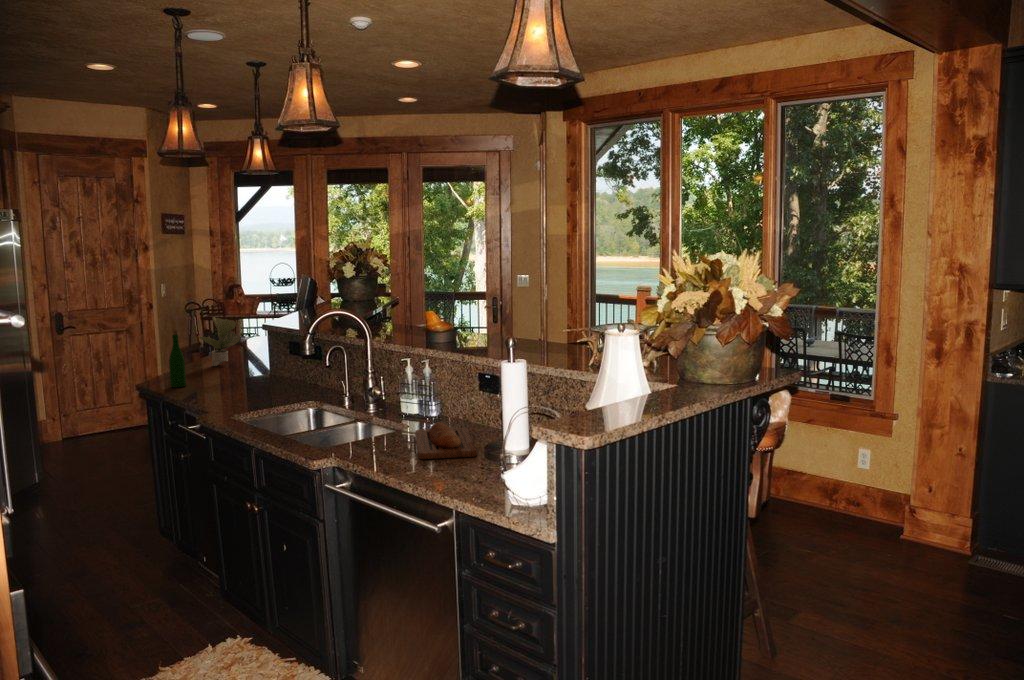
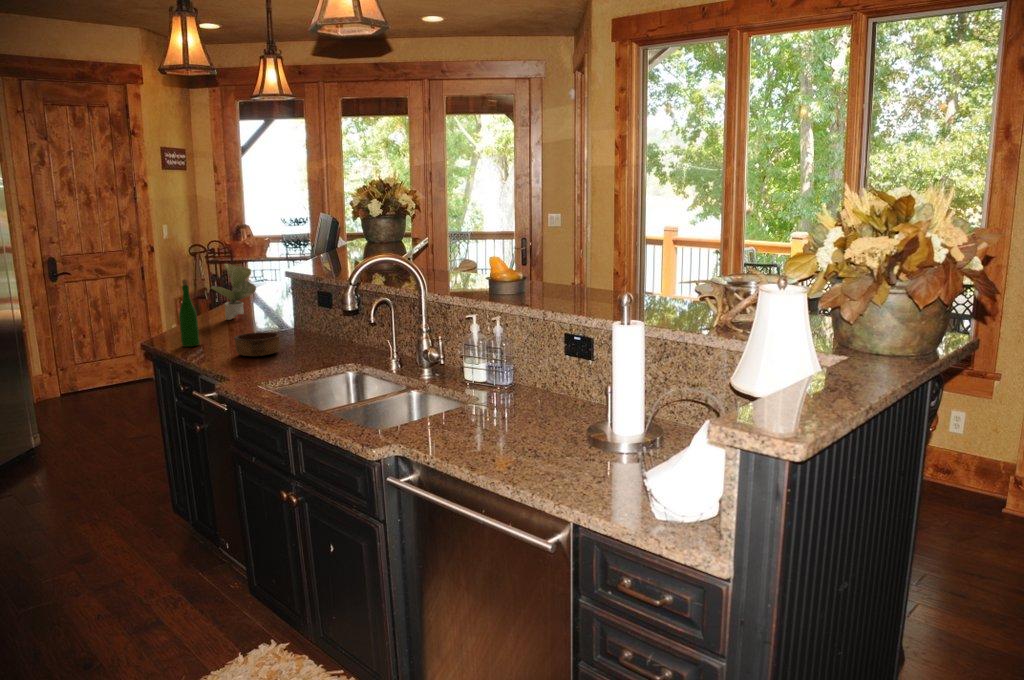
bowl: none [214,375,255,394] -> present [234,332,281,356]
bread loaf: present [415,422,477,459] -> none [489,397,576,447]

